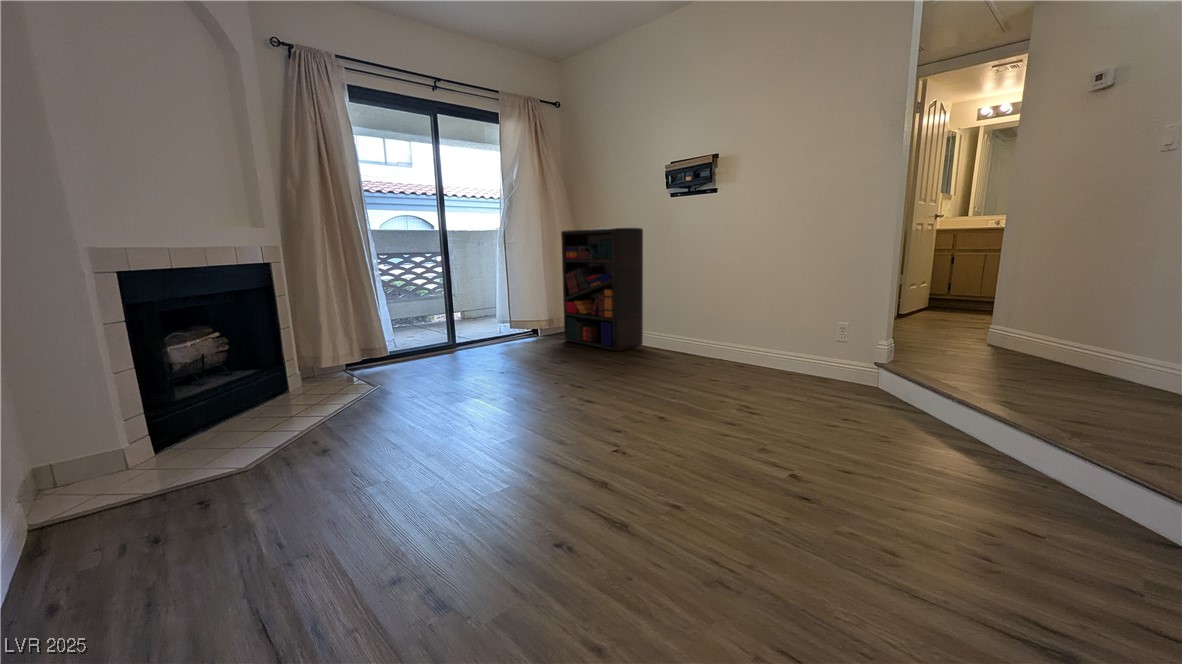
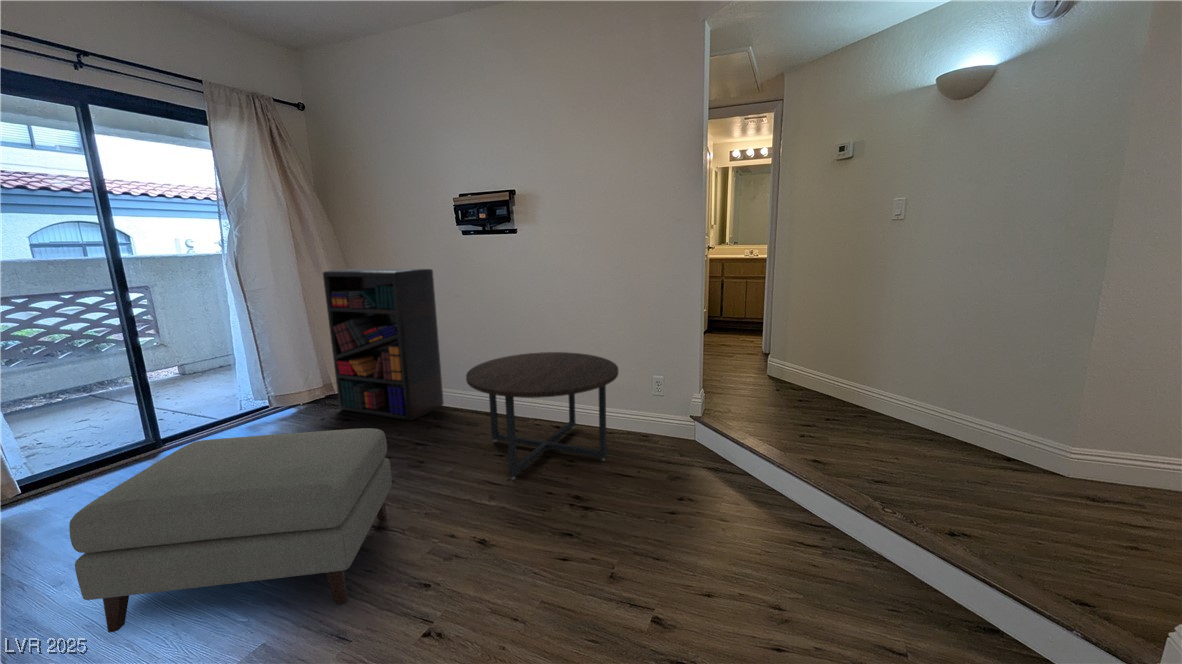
coffee table: none [664,299,804,393] -> present [466,352,618,479]
ottoman: none [432,324,604,433] -> present [69,428,392,632]

